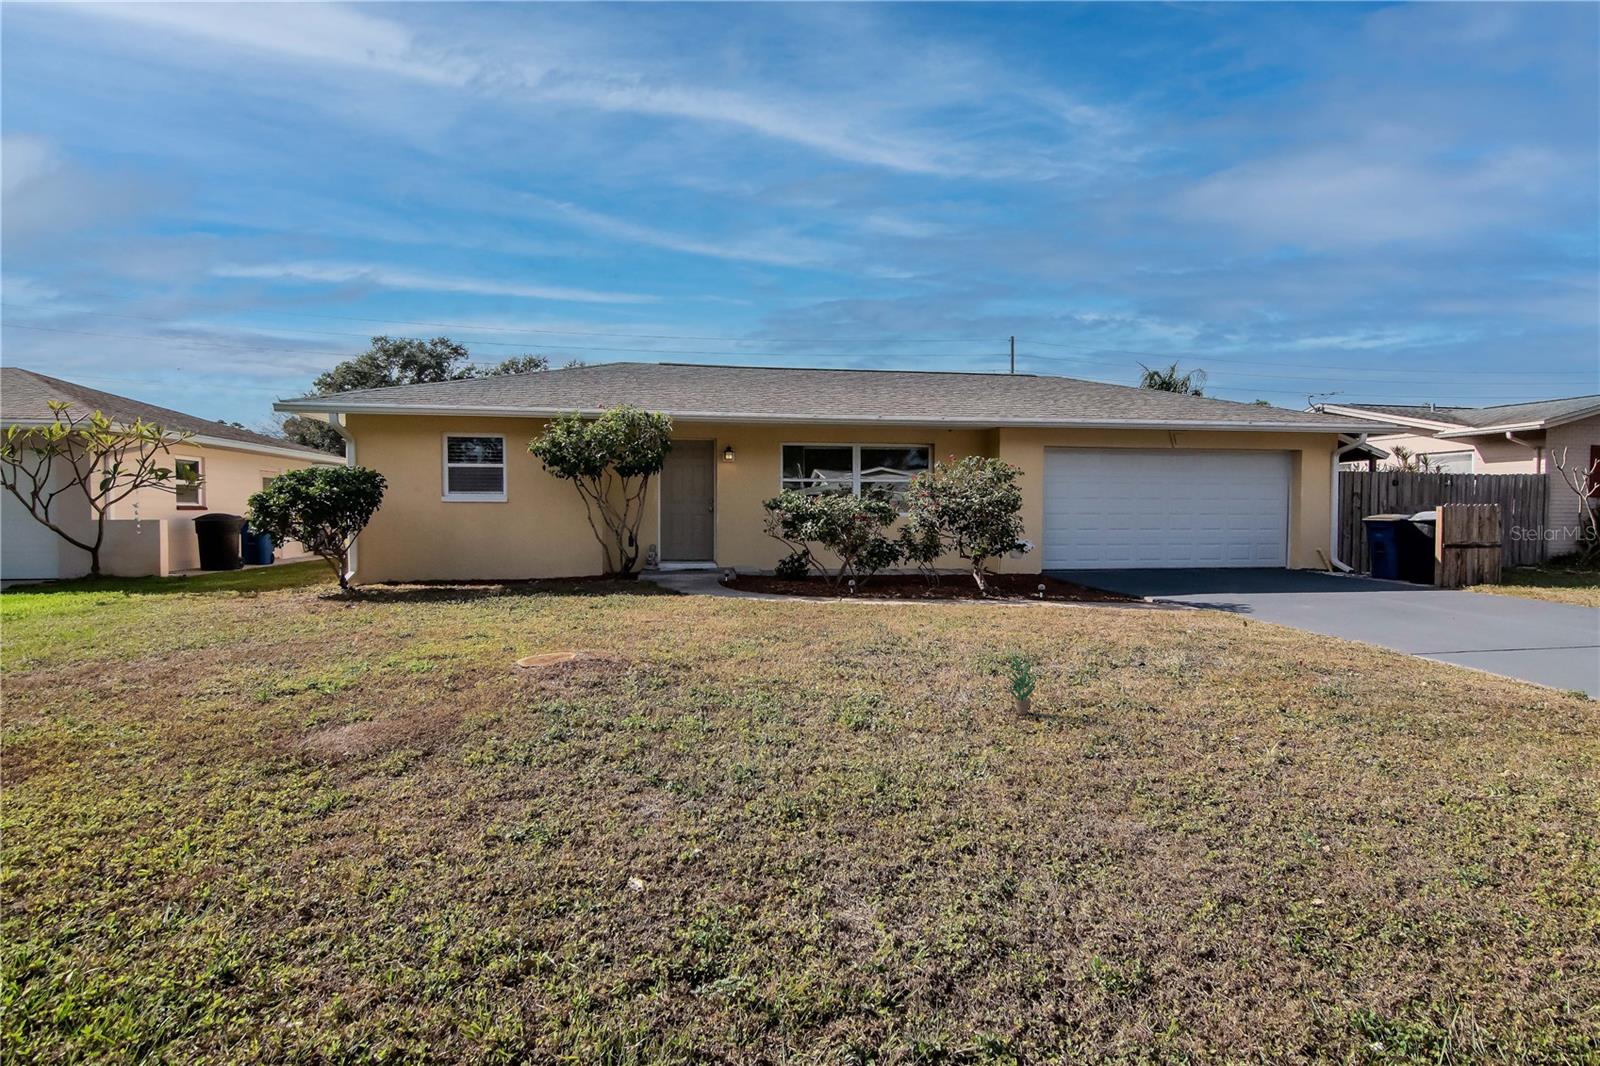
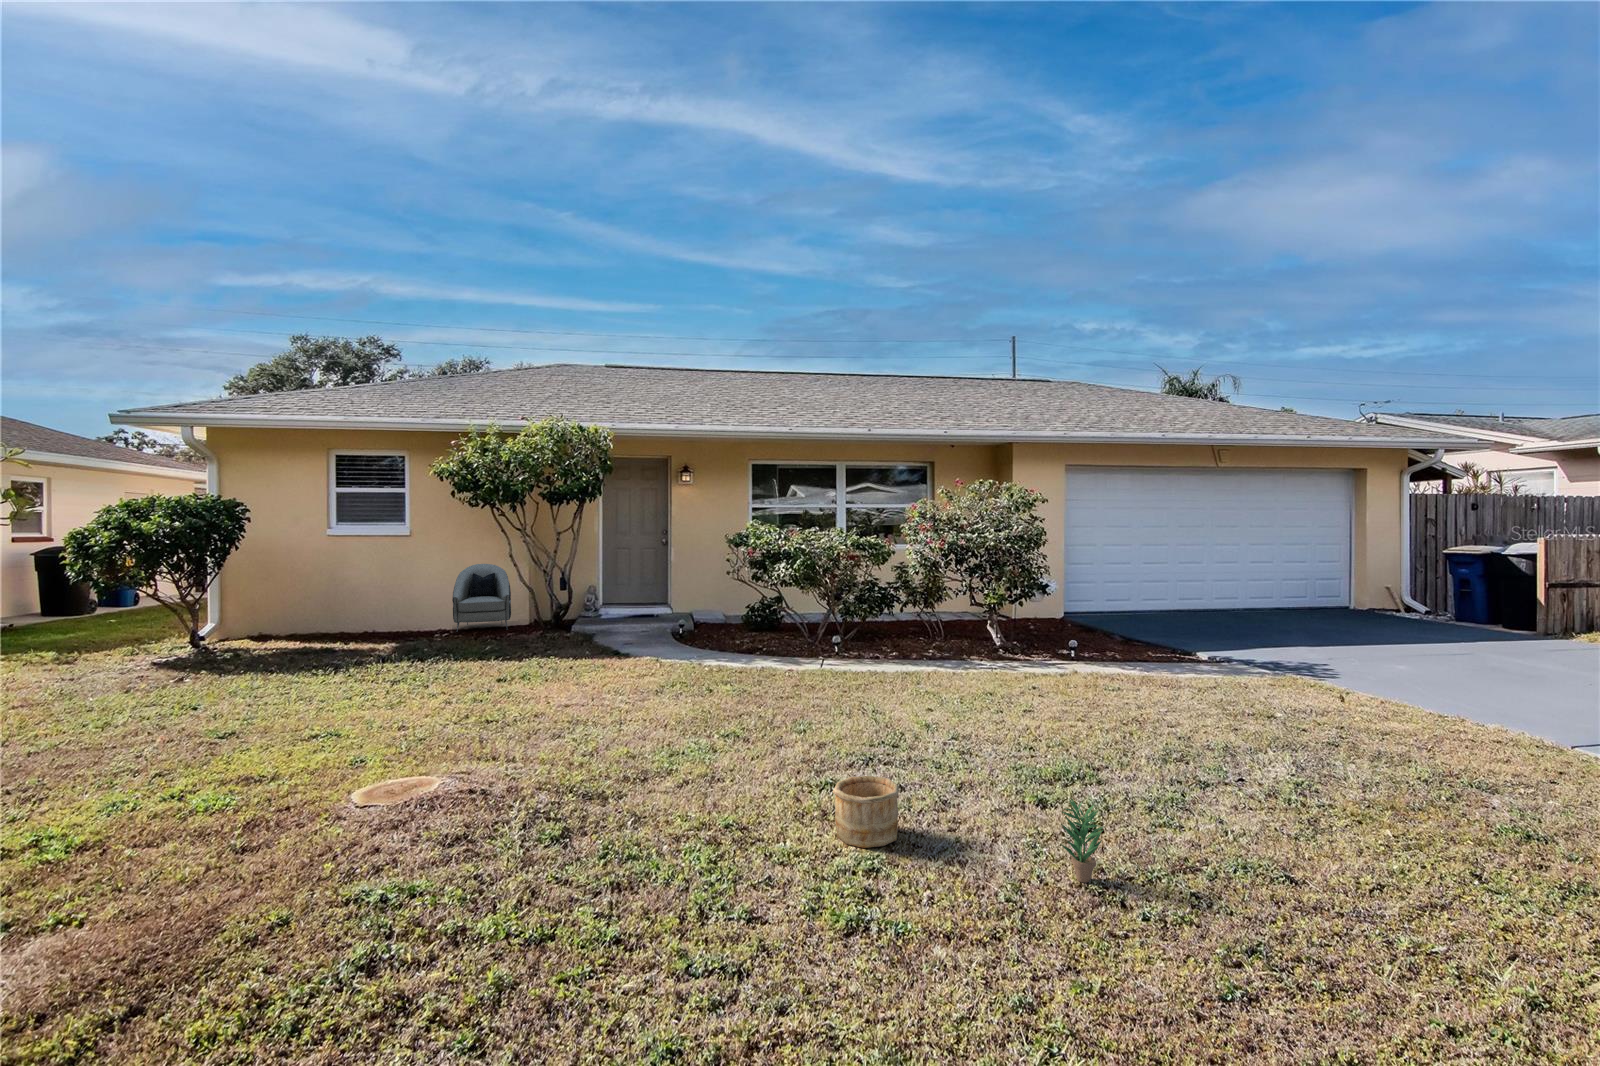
armchair: none [543,516,589,579] -> present [452,564,511,632]
wooden bucket: none [851,652,897,697] -> present [833,776,899,848]

